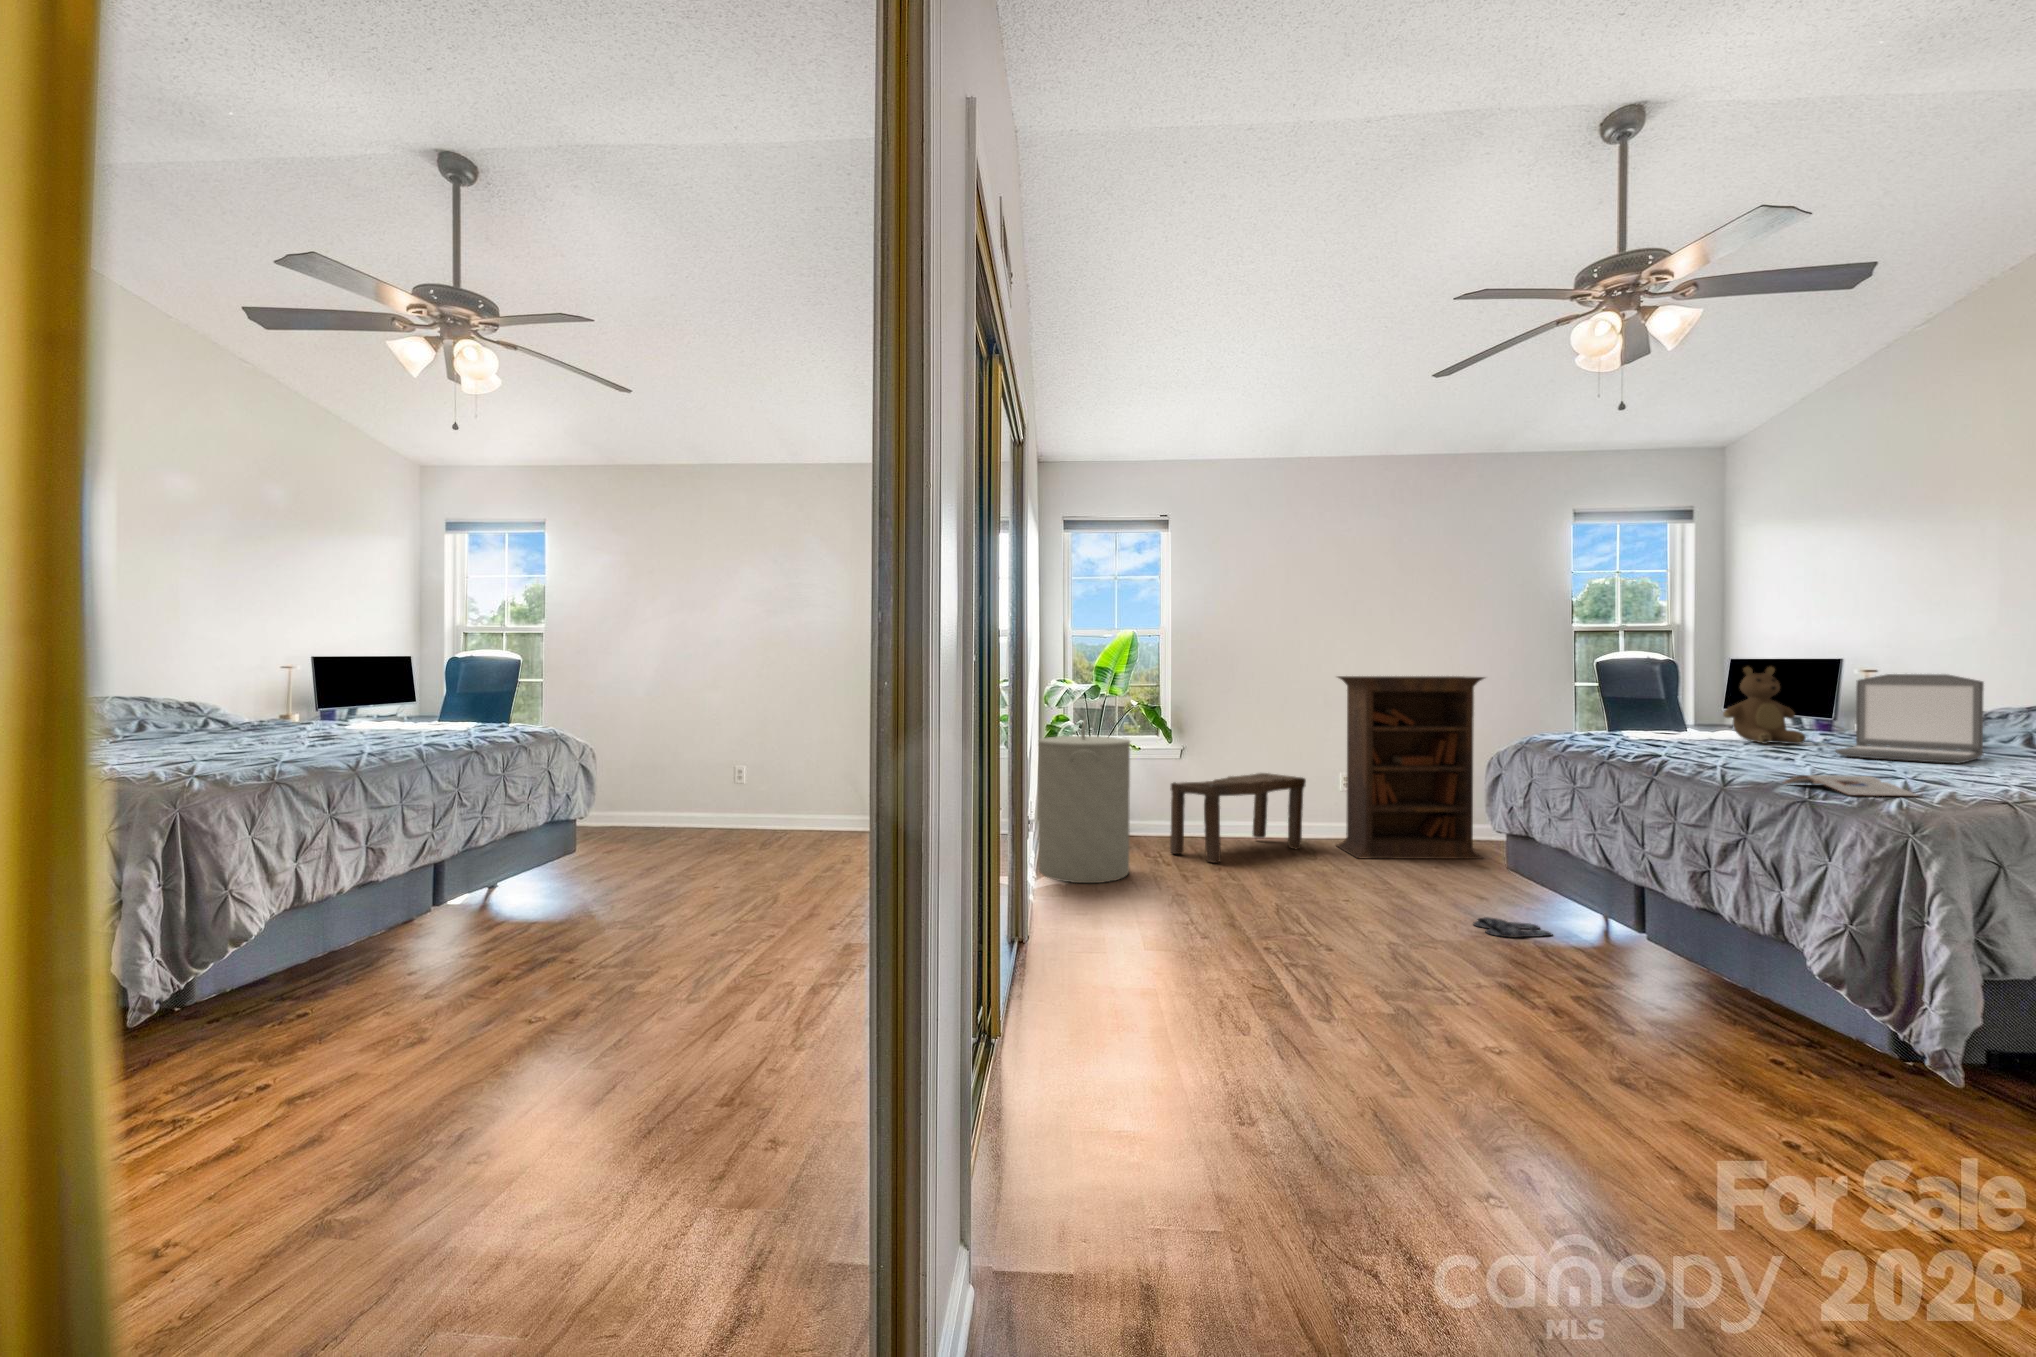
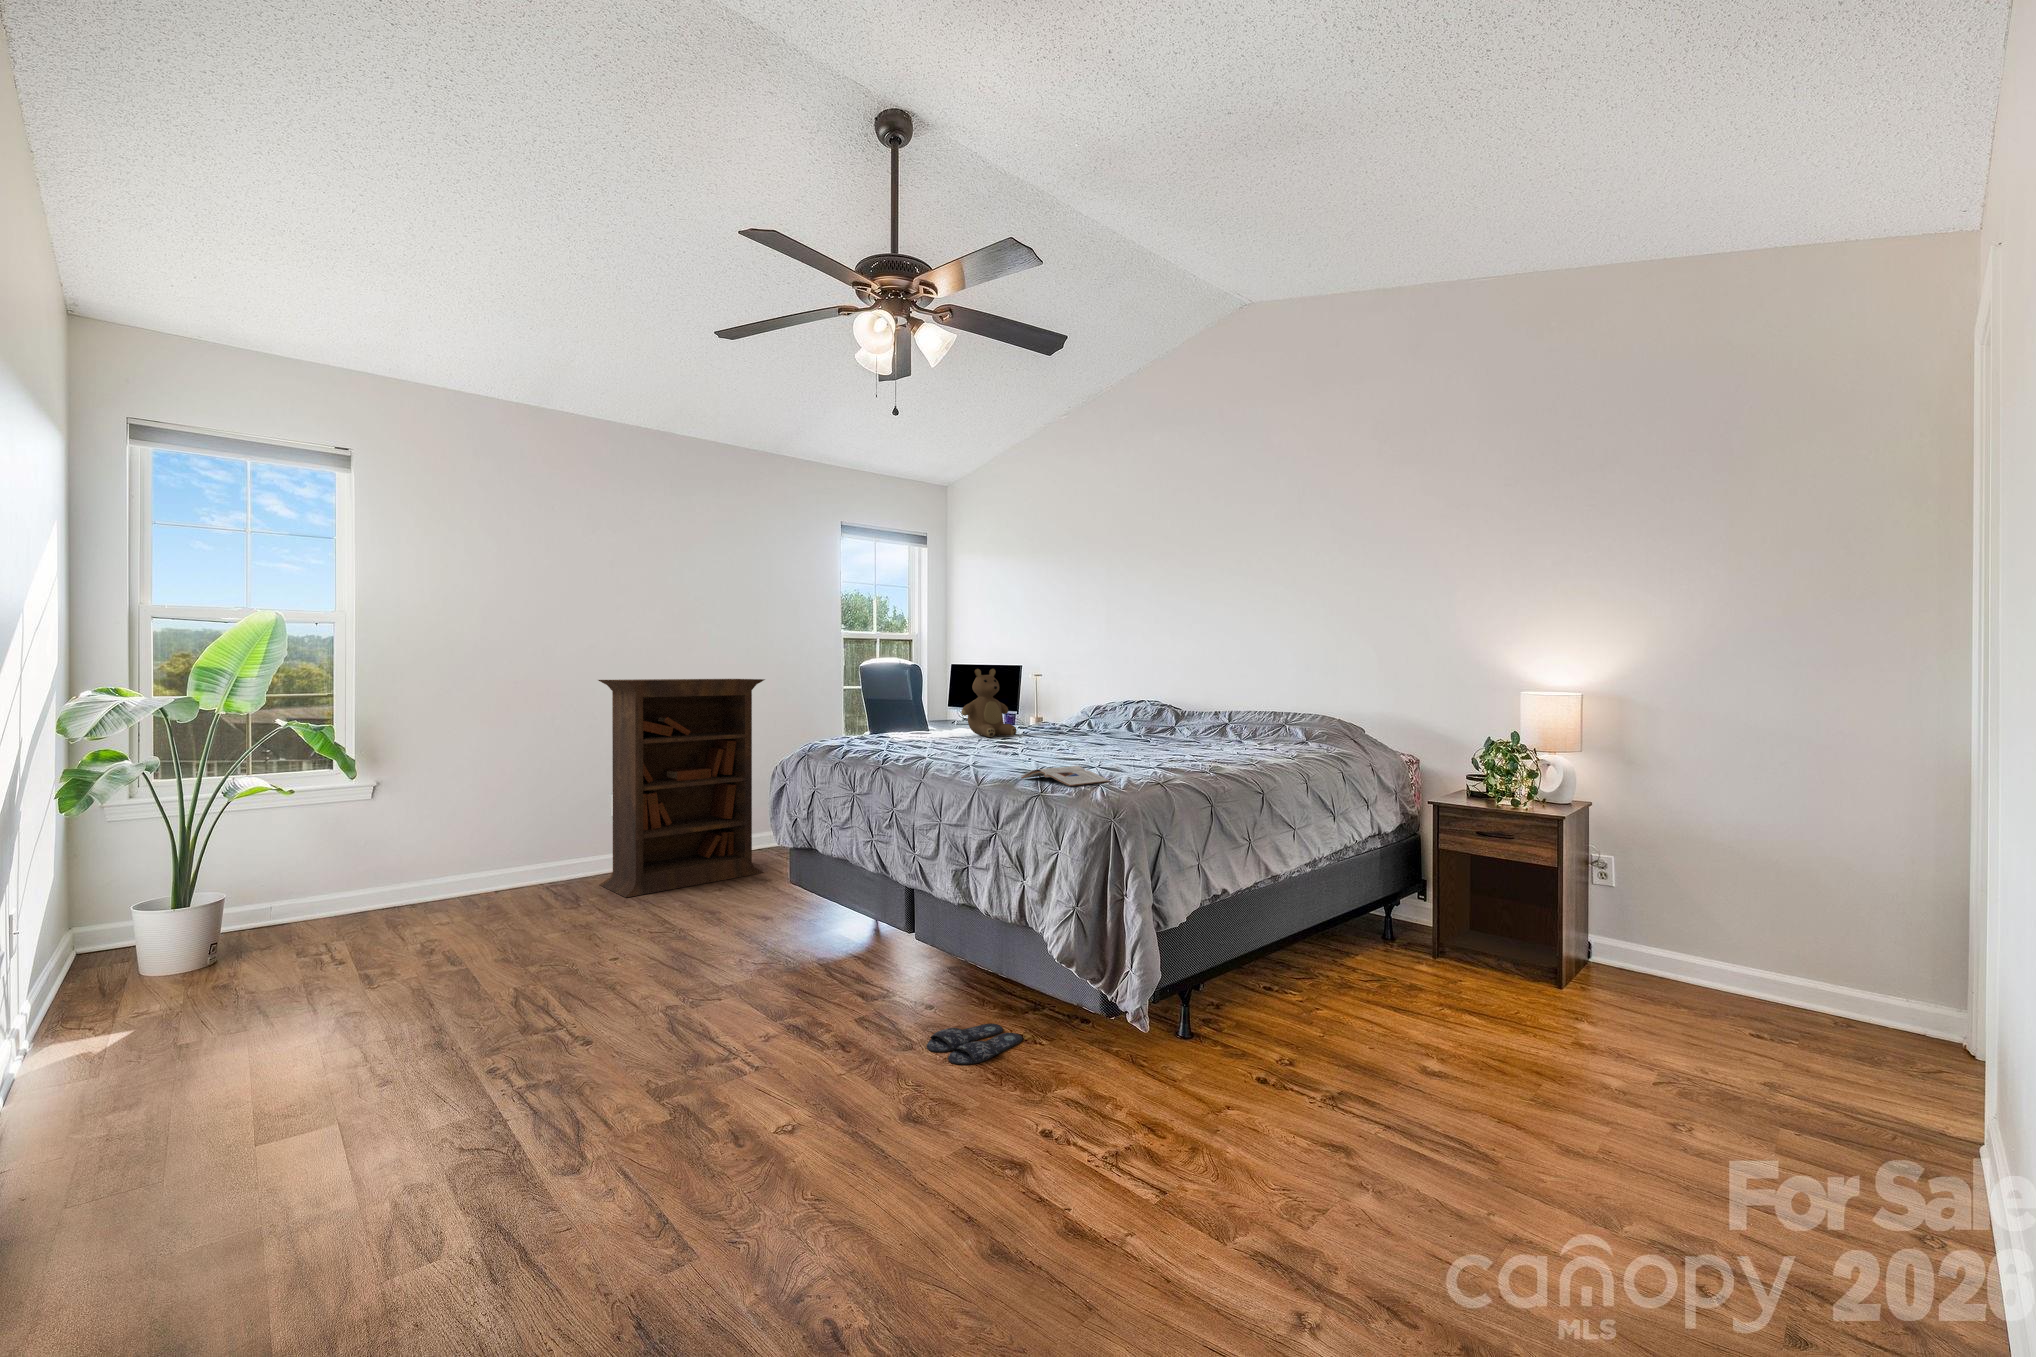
laptop: present [1835,674,1984,763] -> none [1040,675,1121,747]
laundry hamper: present [1039,719,1130,883] -> none [50,754,264,1038]
bench: present [1170,773,1306,863] -> none [348,806,560,942]
slippers: present [1473,917,1552,938] -> present [927,1024,1022,1064]

